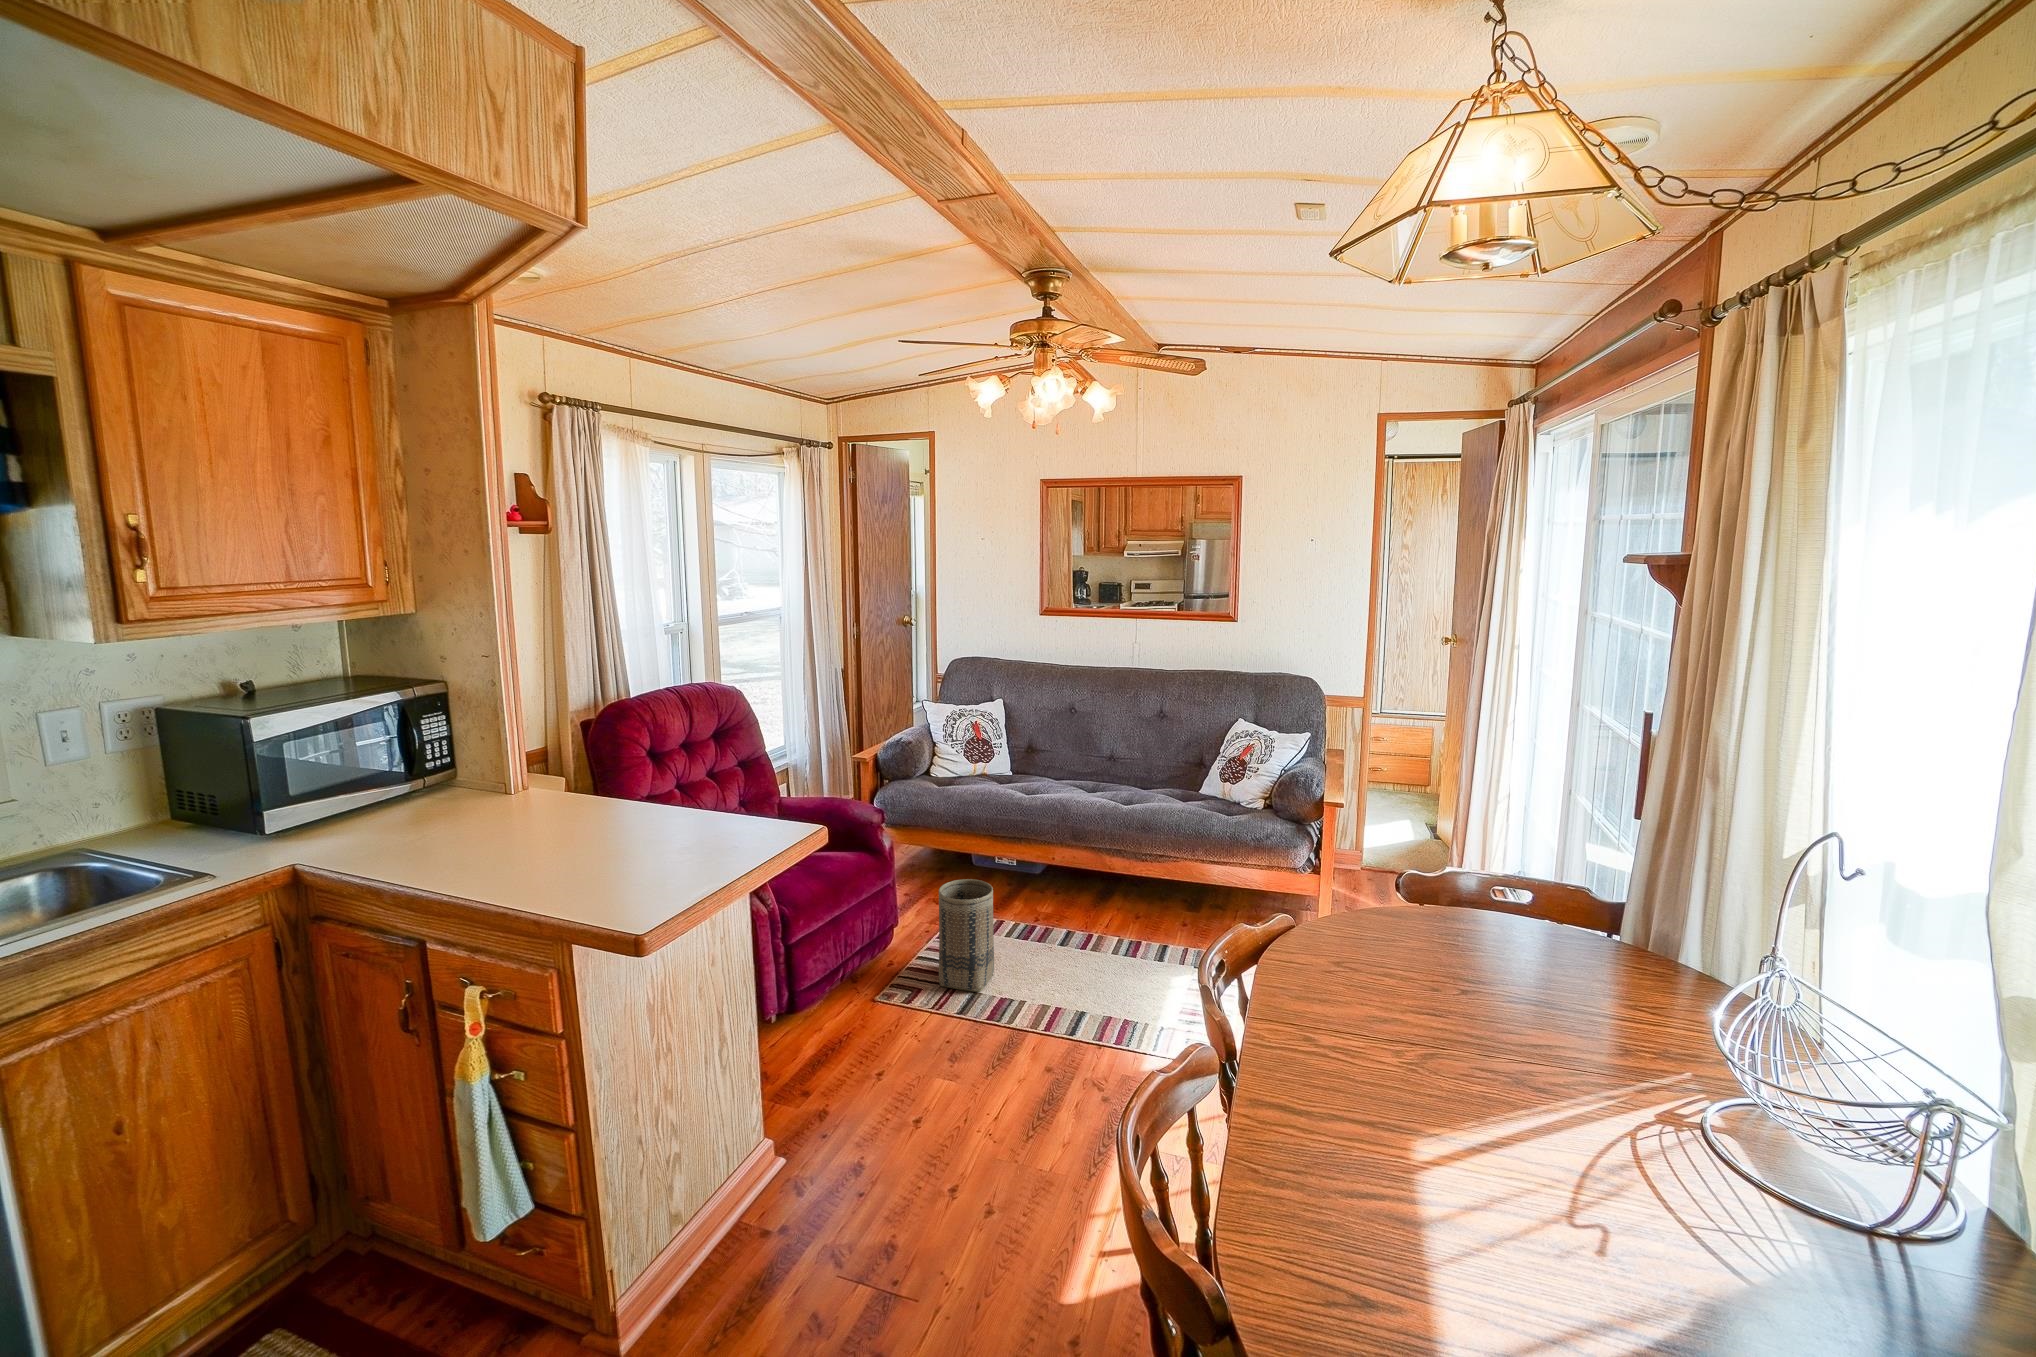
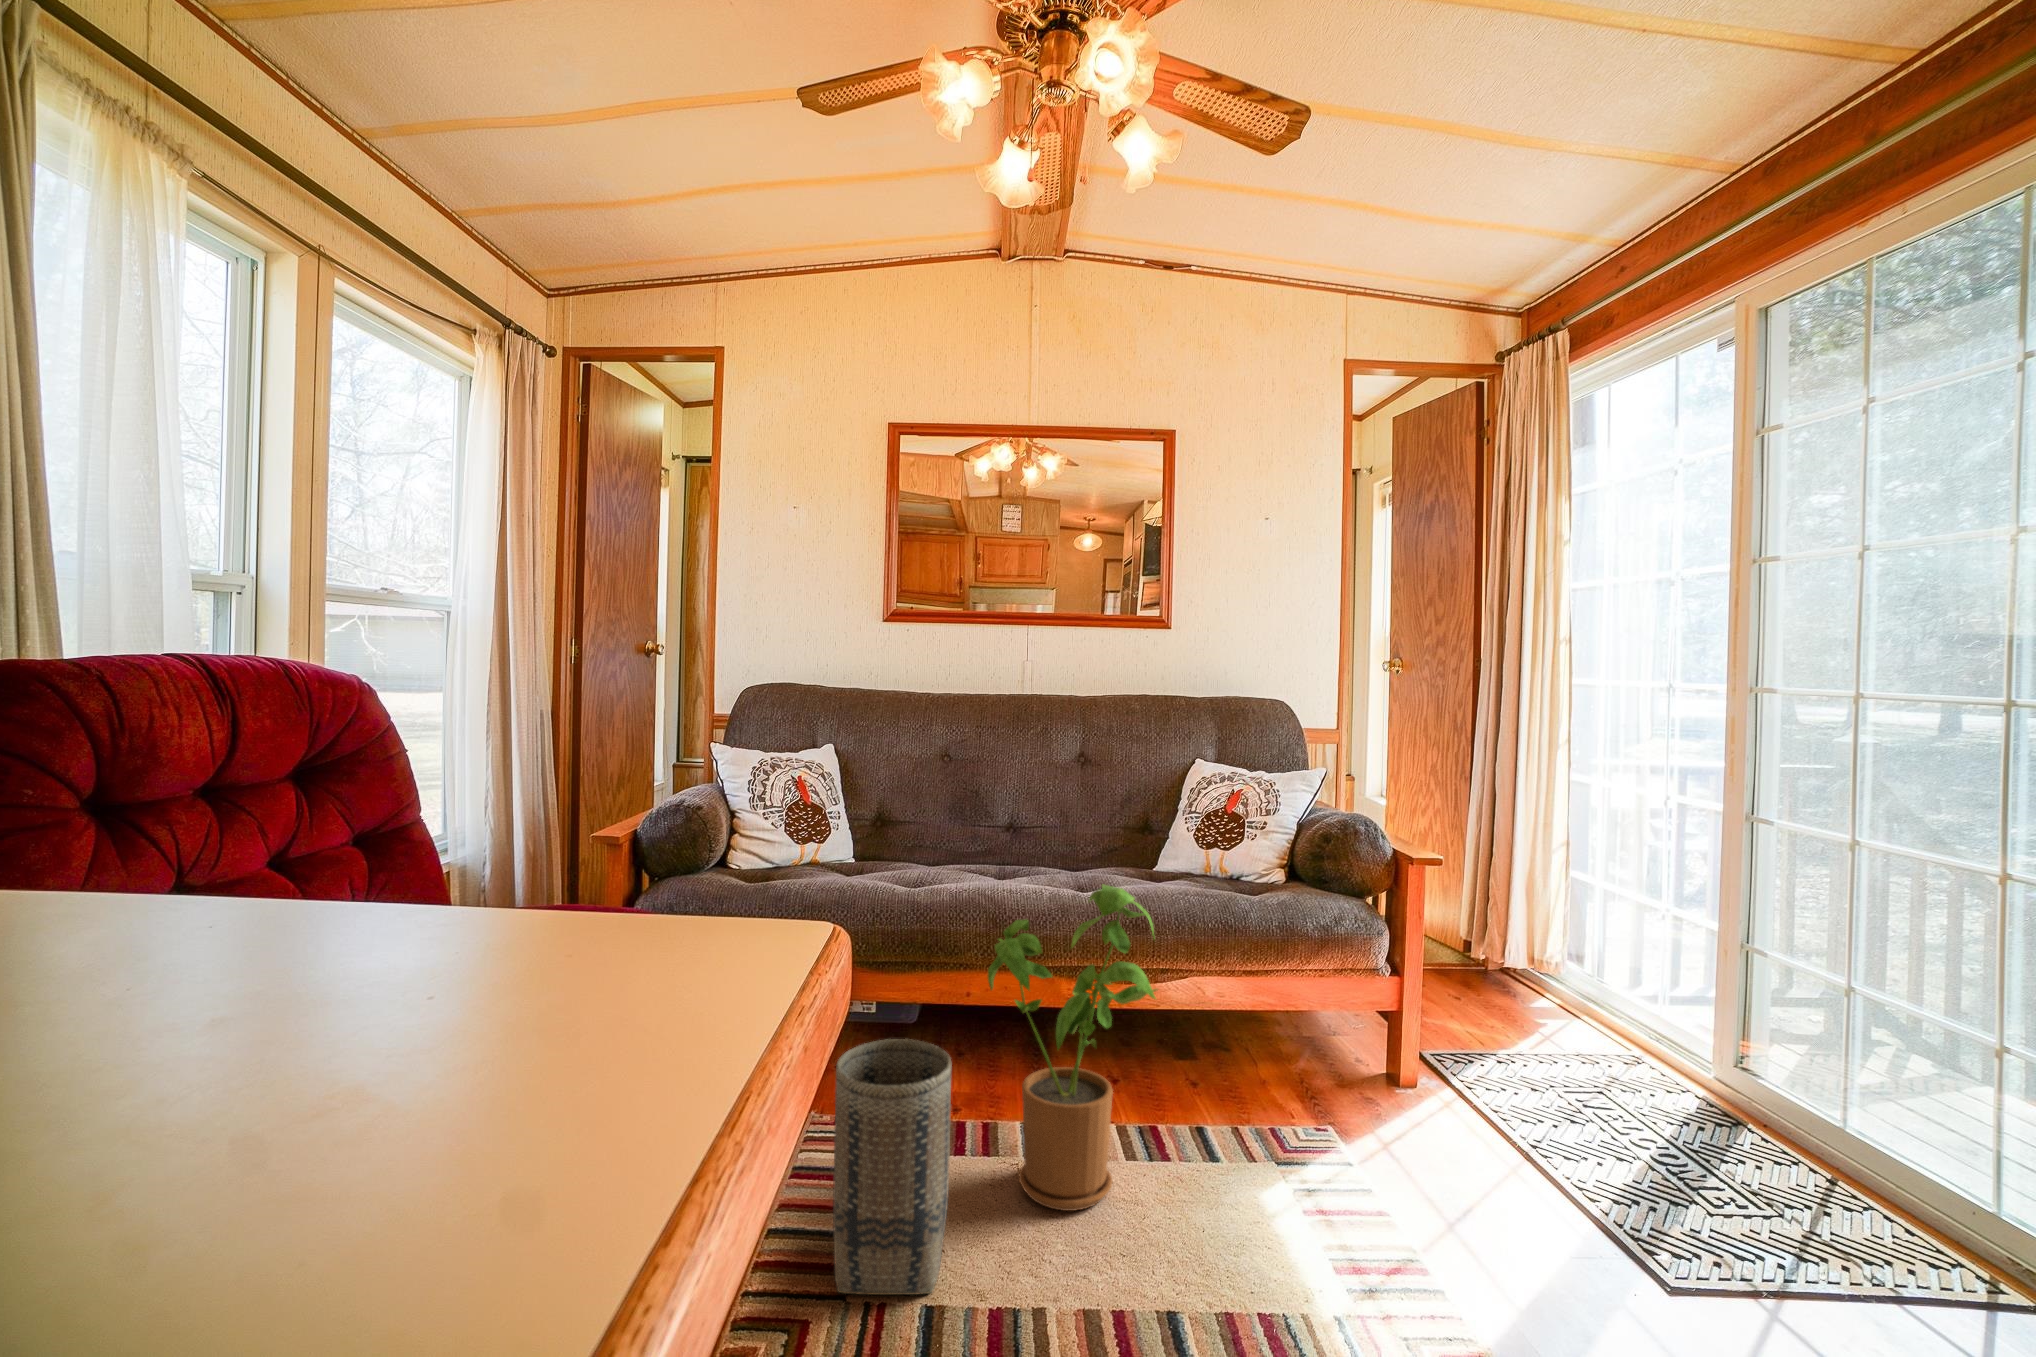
house plant: none [1031,811,1122,972] -> present [988,885,1157,1211]

